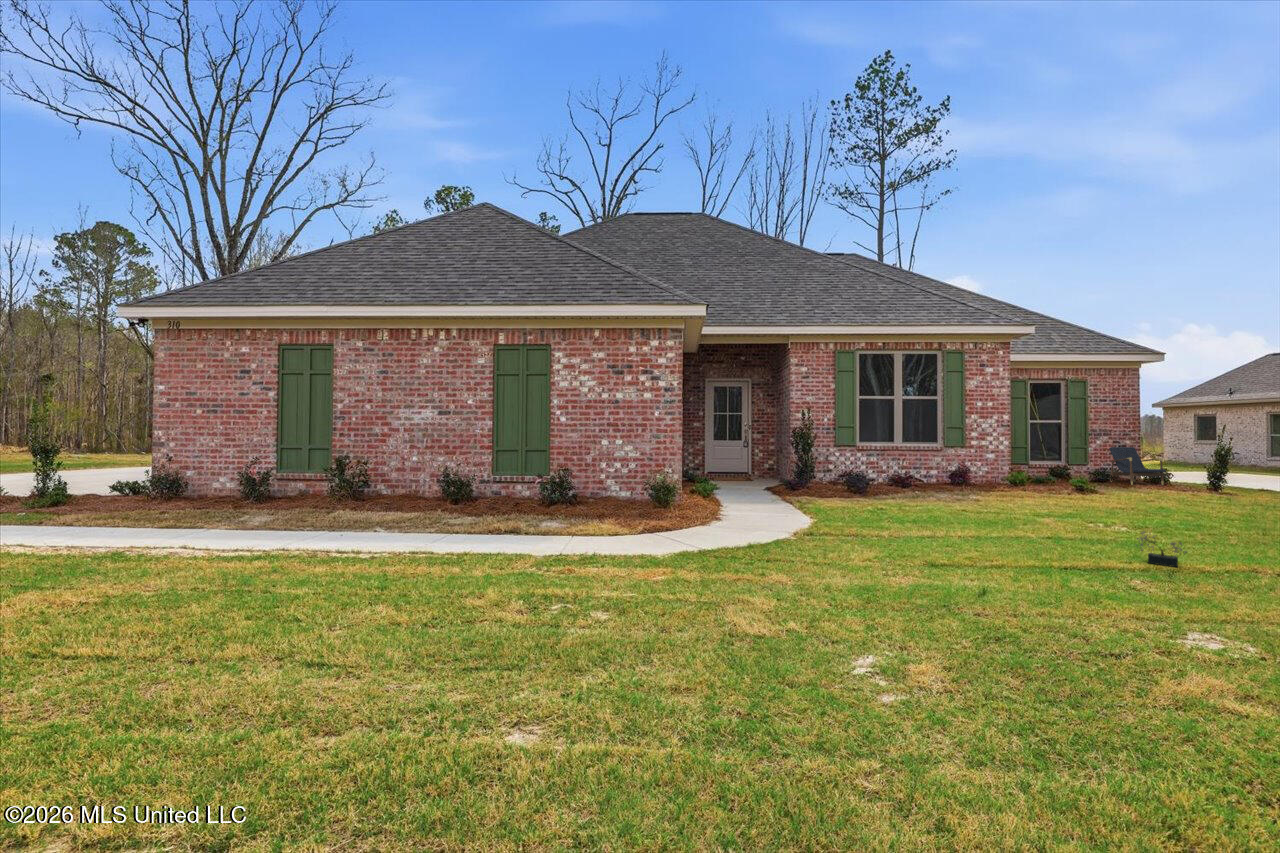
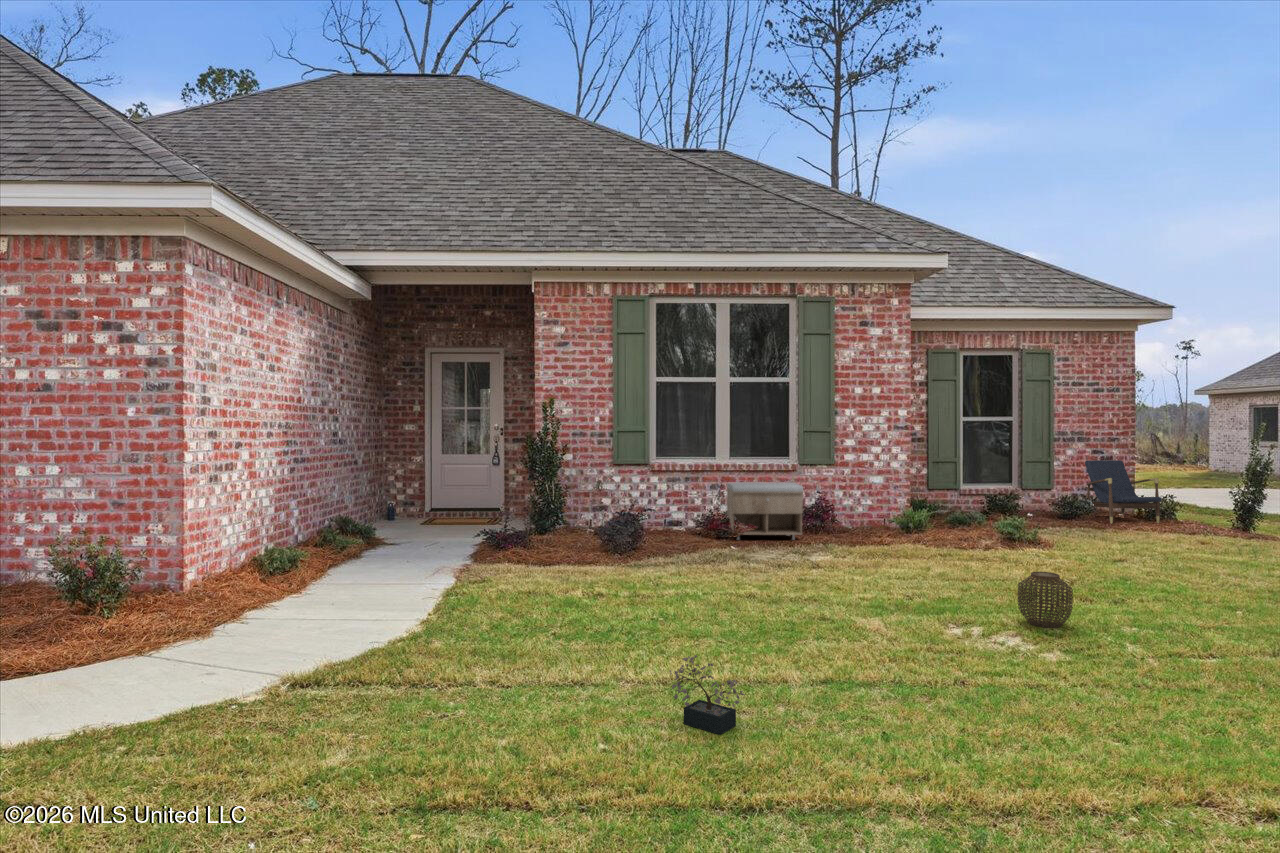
storage bench: none [901,457,953,489] -> present [727,483,803,540]
woven basket: none [1141,499,1177,528] -> present [1018,572,1073,628]
decorative plant: present [1137,532,1186,567] -> present [669,655,745,735]

